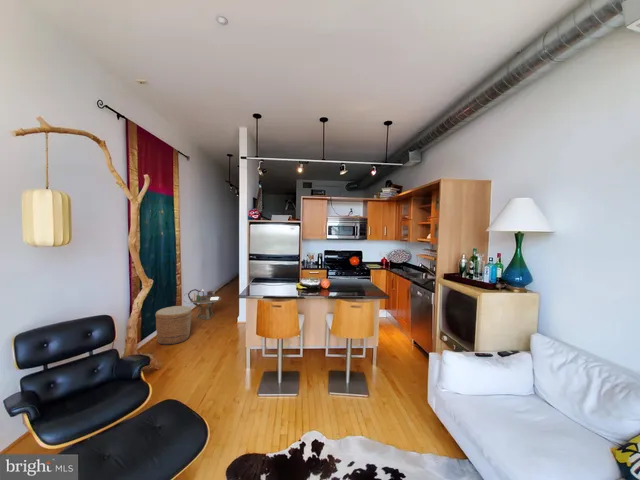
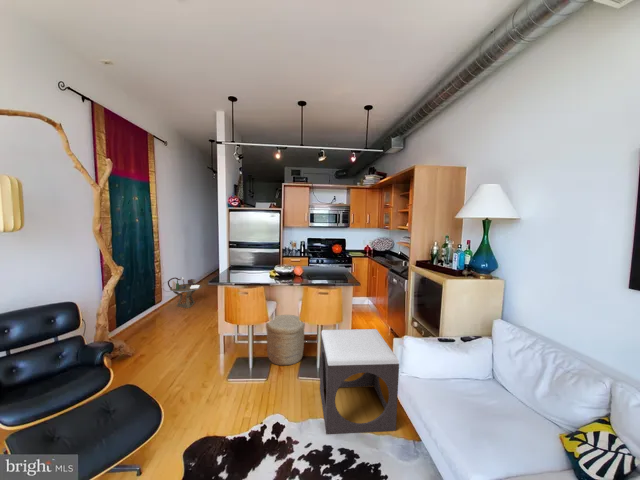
woven basket: present [155,306,192,345] -> present [266,315,305,365]
footstool: none [352,343,441,453] -> present [320,329,399,434]

